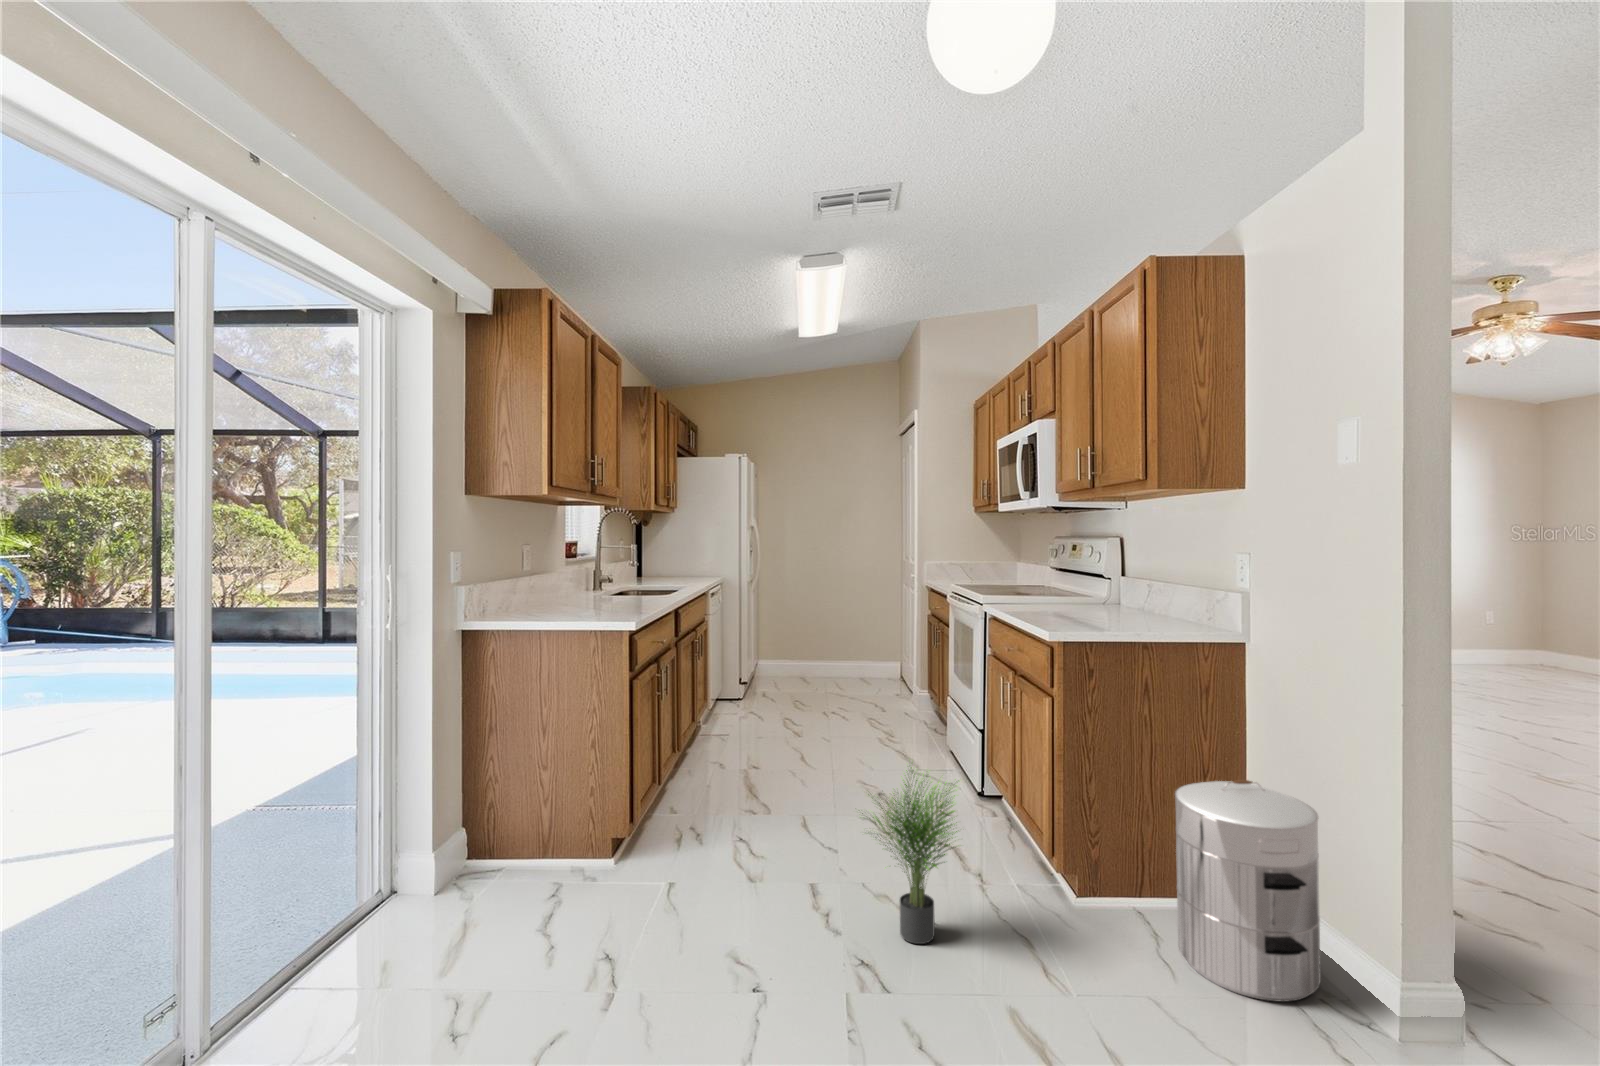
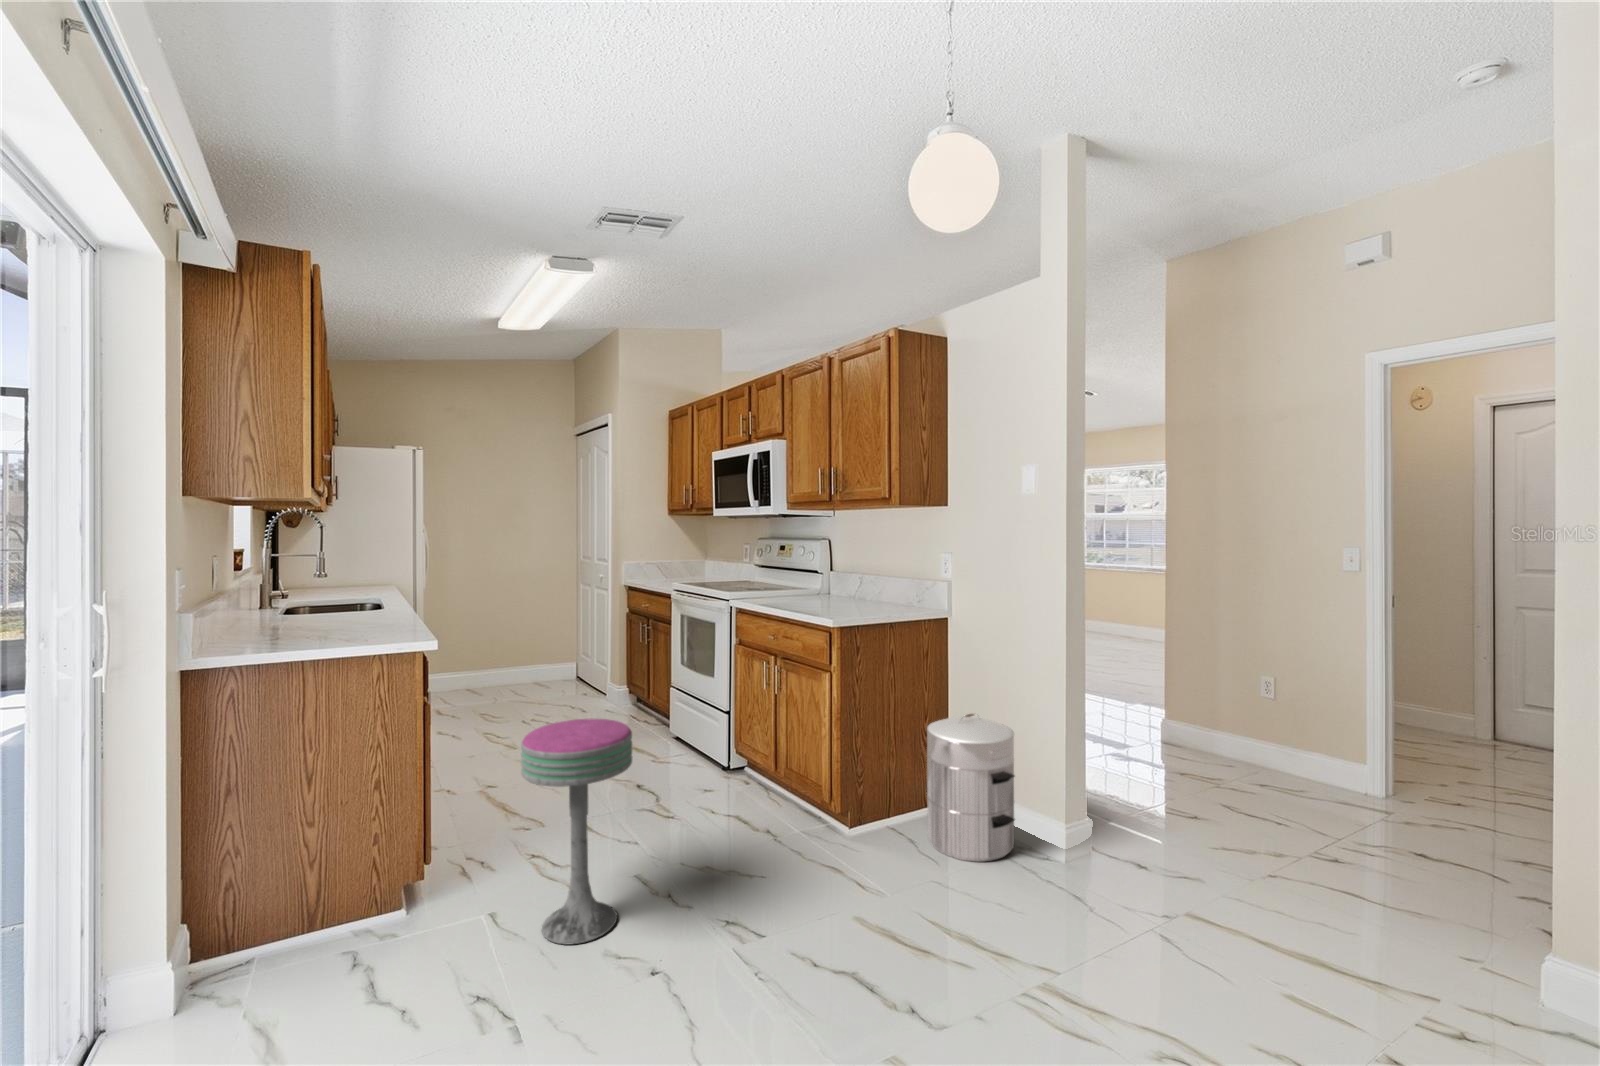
bar stool: none [674,712,780,935] -> present [521,719,632,945]
potted plant: present [862,767,957,944] -> none [693,738,803,896]

